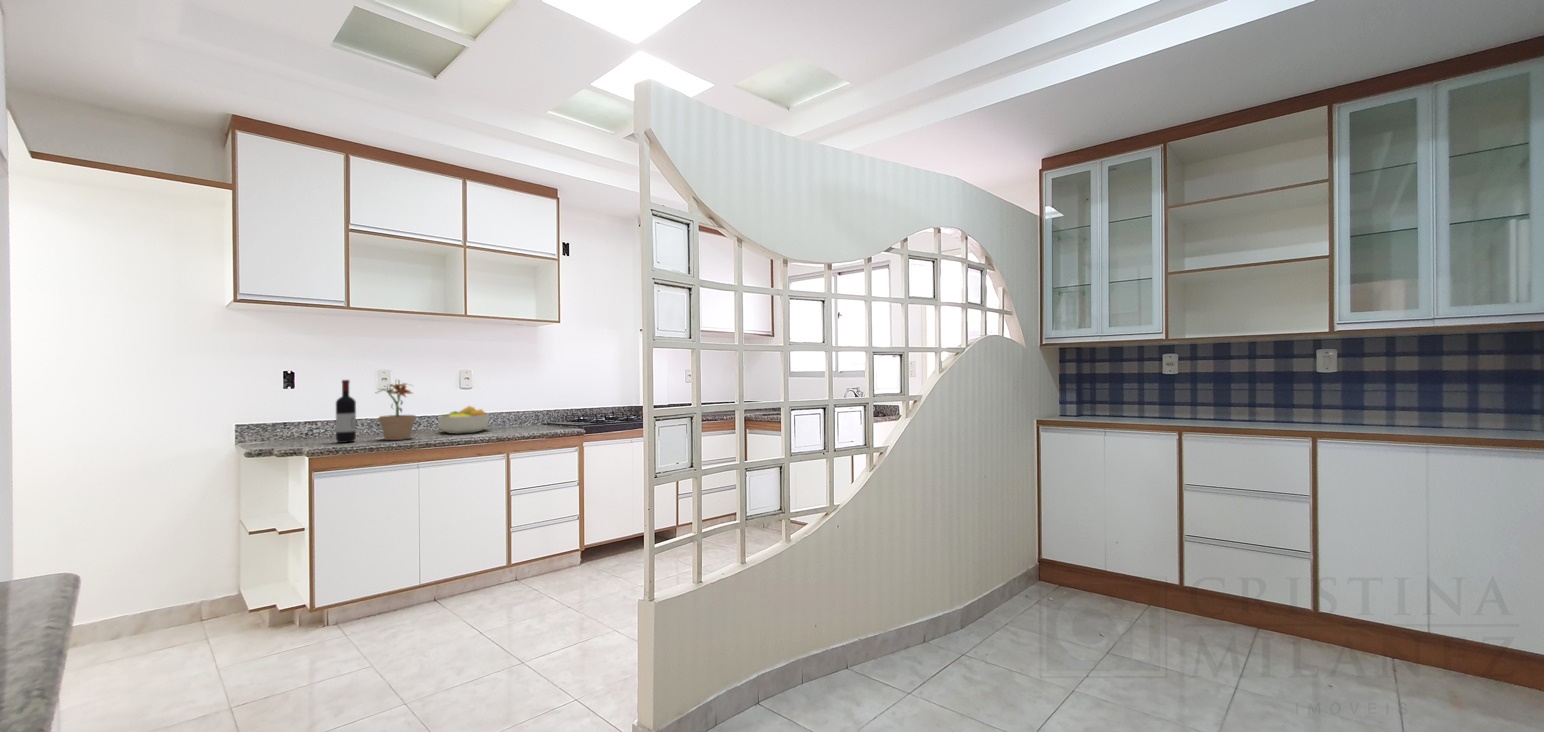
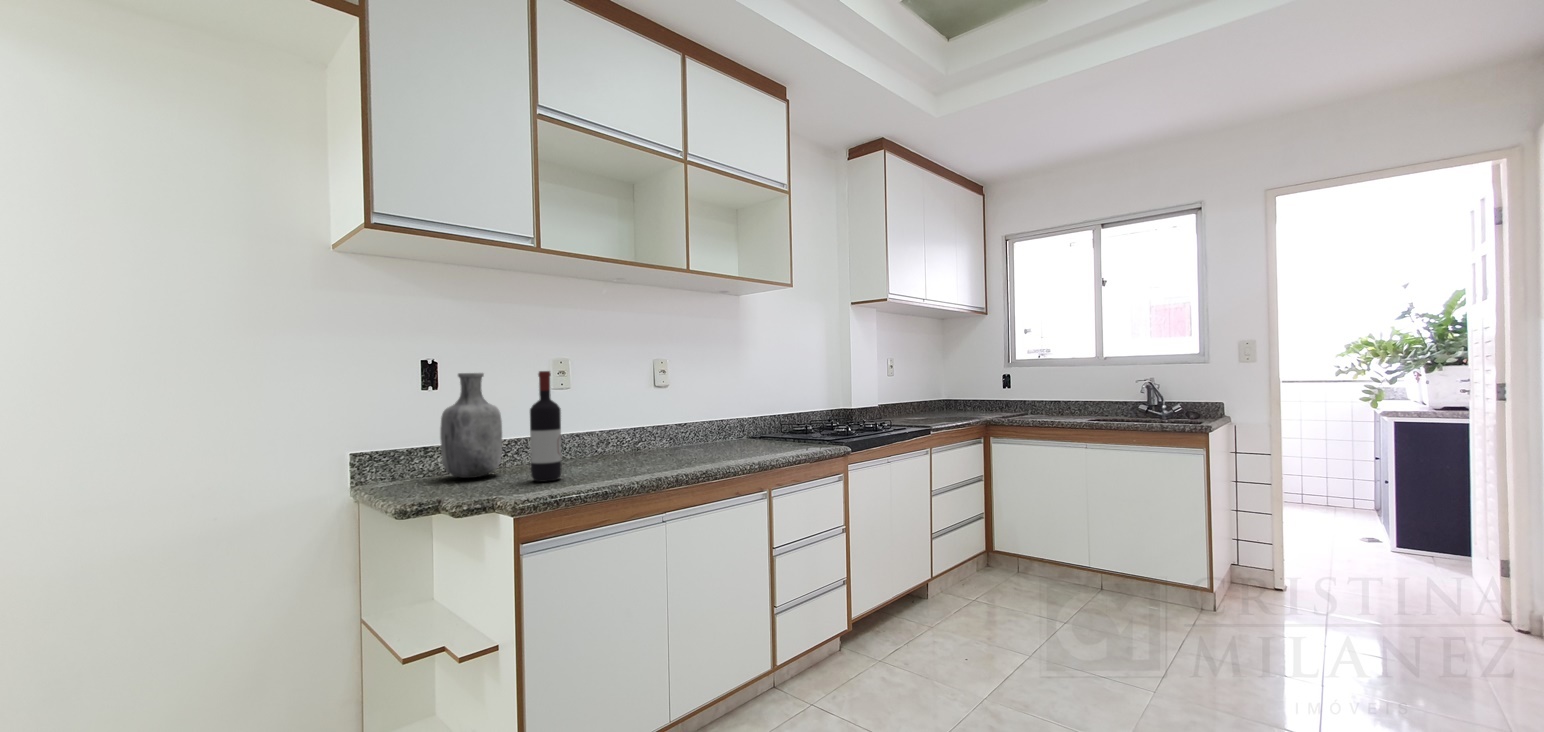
vase: none [289,380,329,440] -> present [440,373,502,478]
potted plant: present [379,381,416,440] -> none [585,370,648,474]
fruit bowl: present [439,406,489,434] -> none [652,413,725,458]

